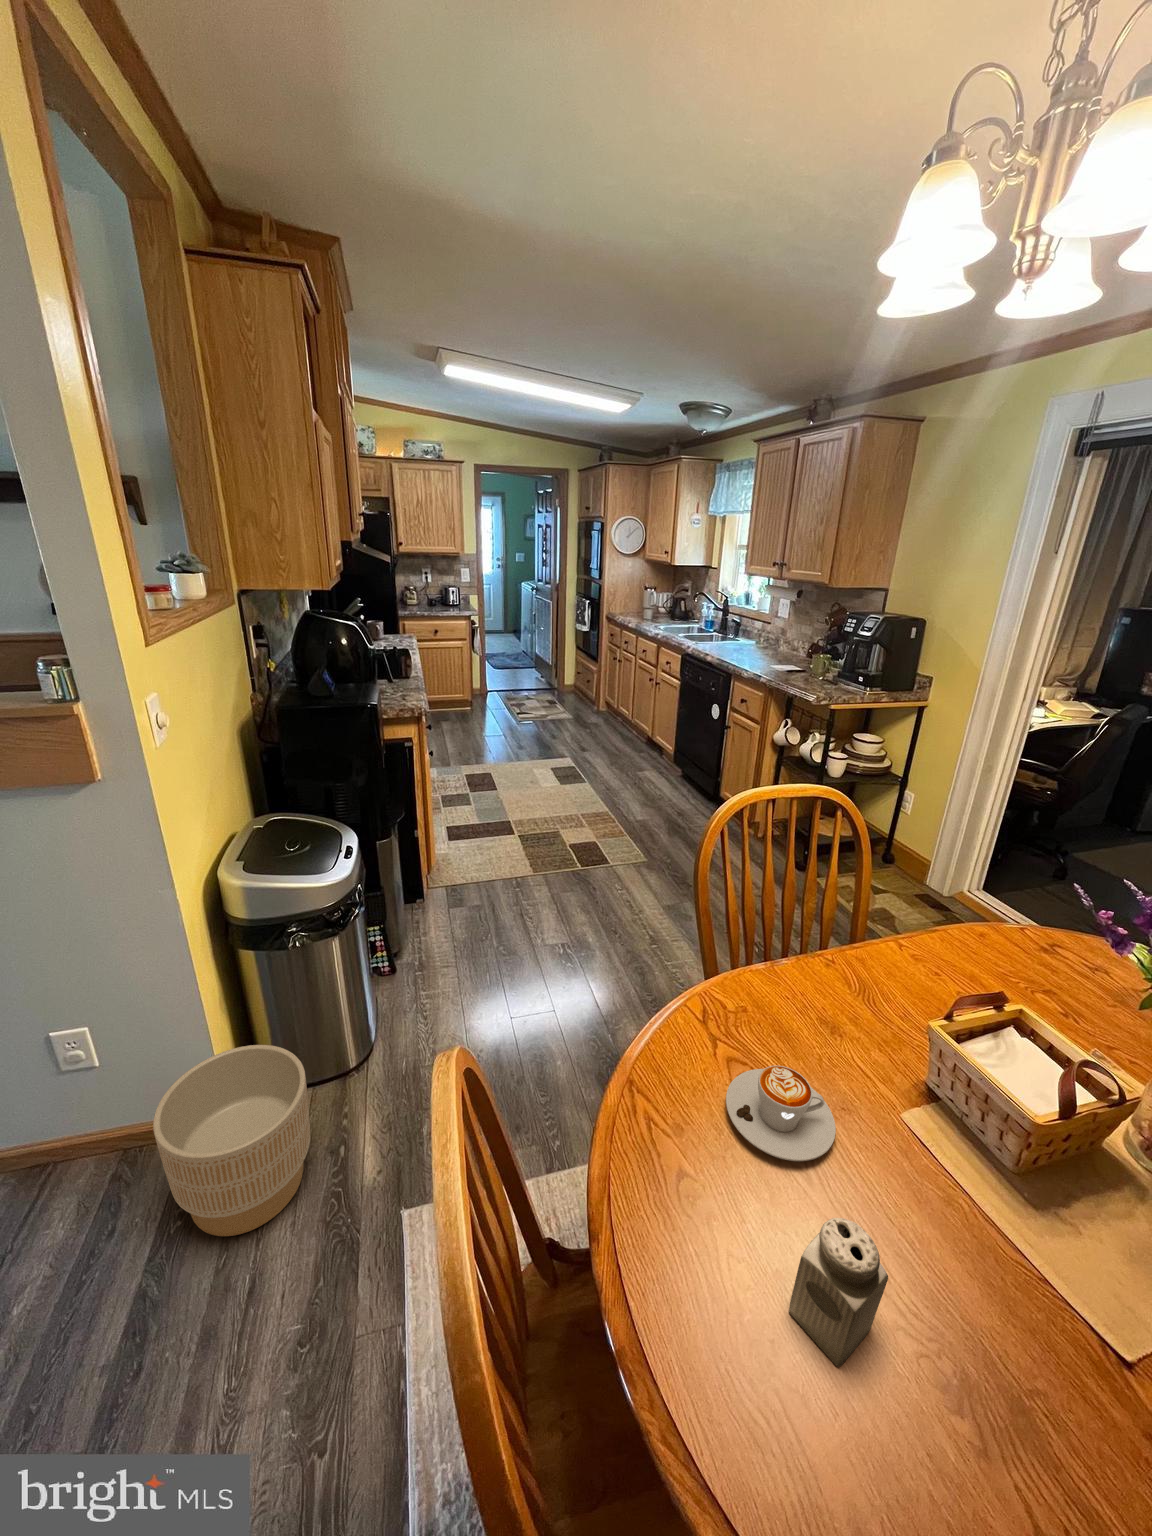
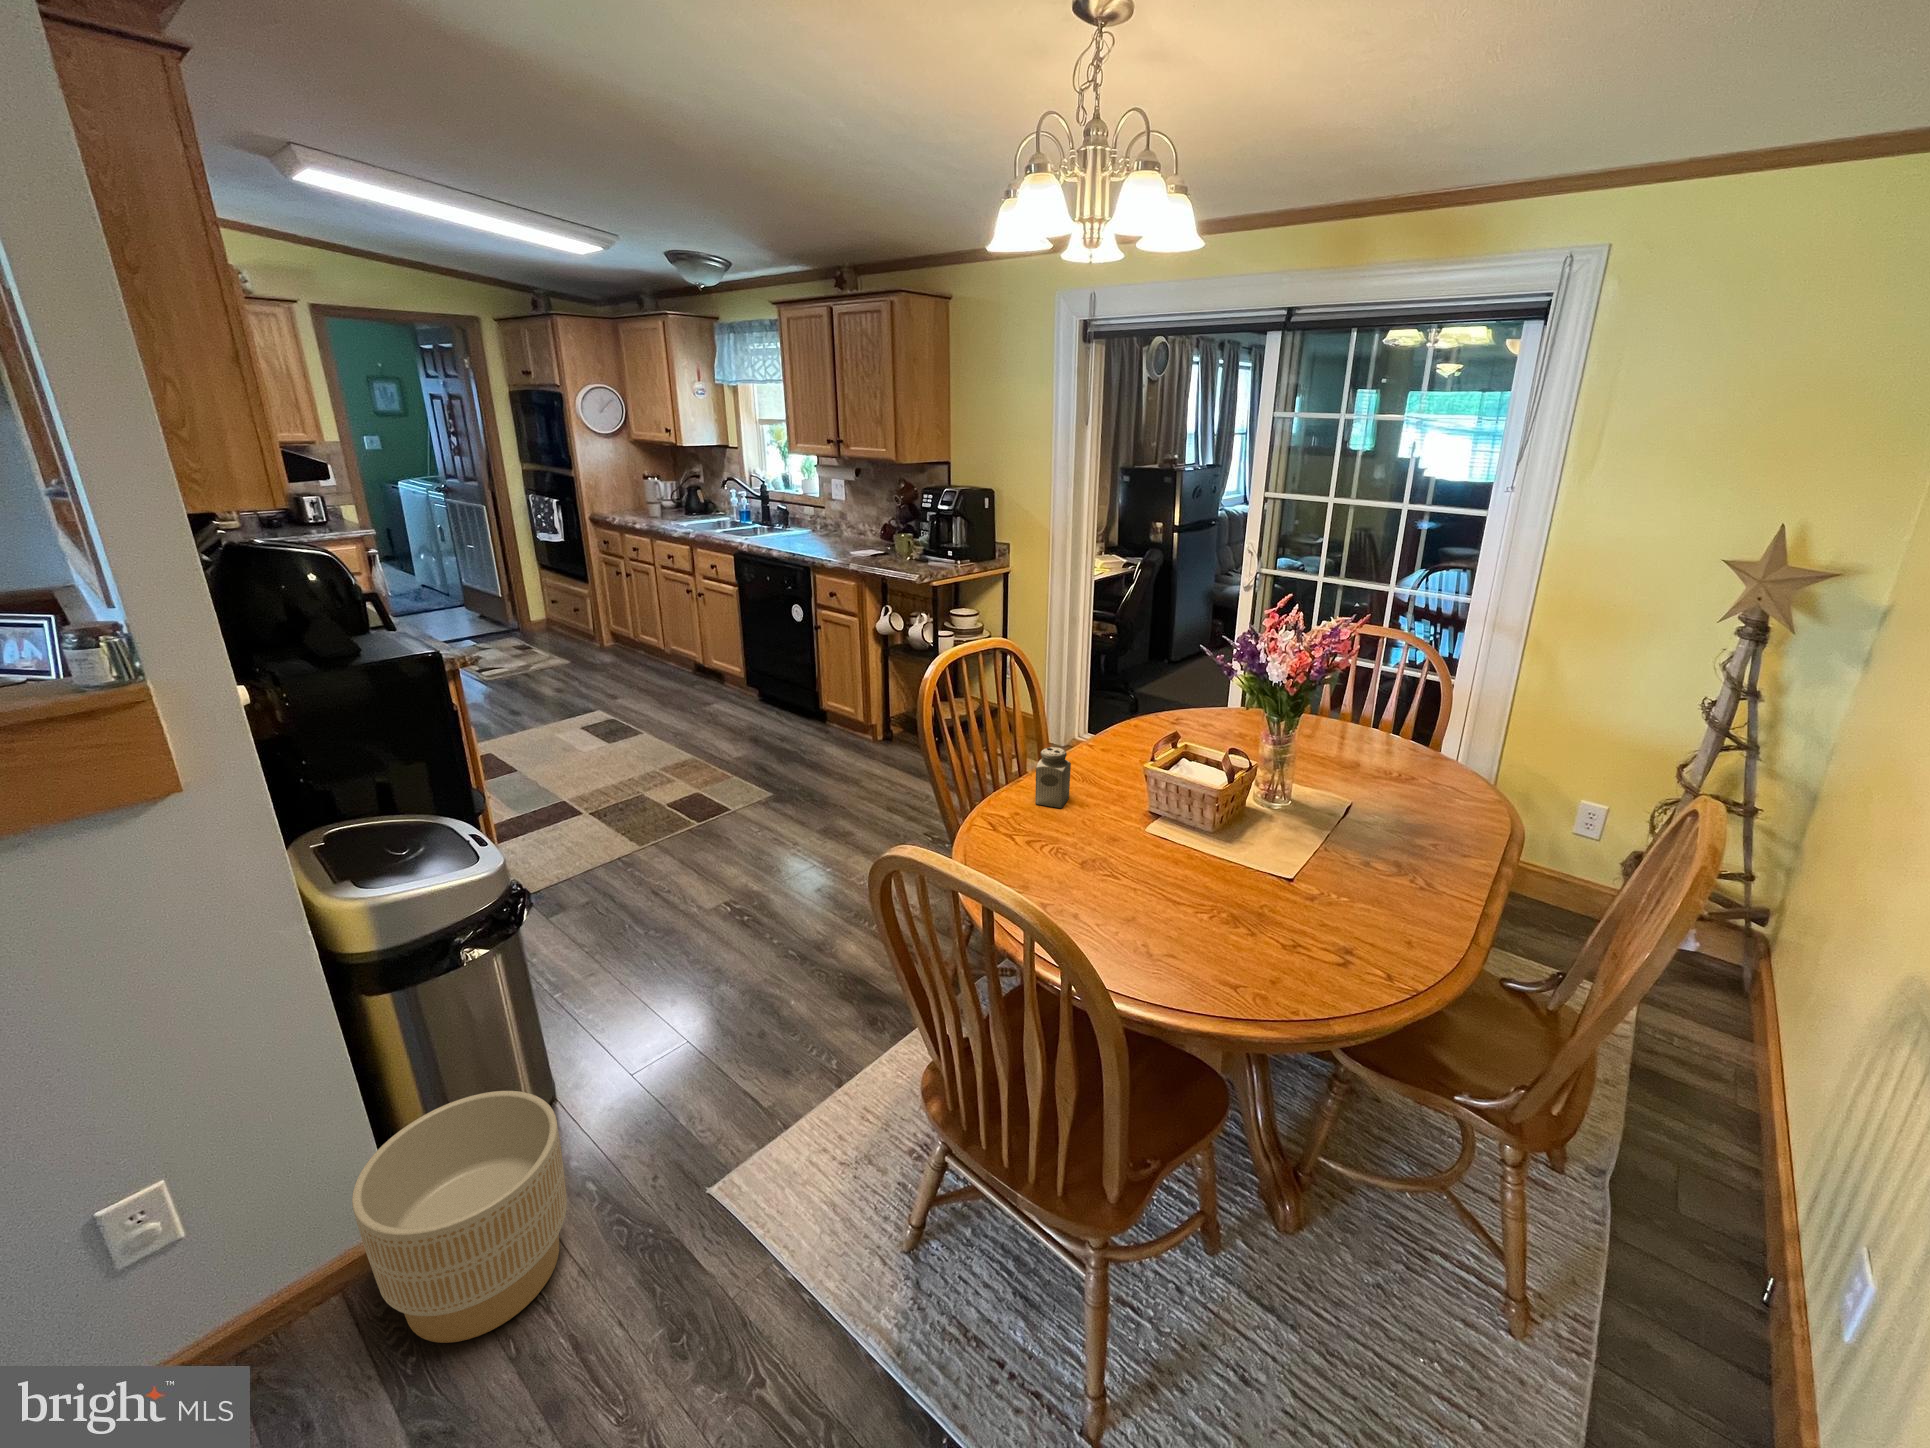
coffee cup: present [726,1066,836,1161] -> none [1041,818,1118,868]
salt shaker: present [789,1218,888,1367] -> present [1035,747,1071,808]

